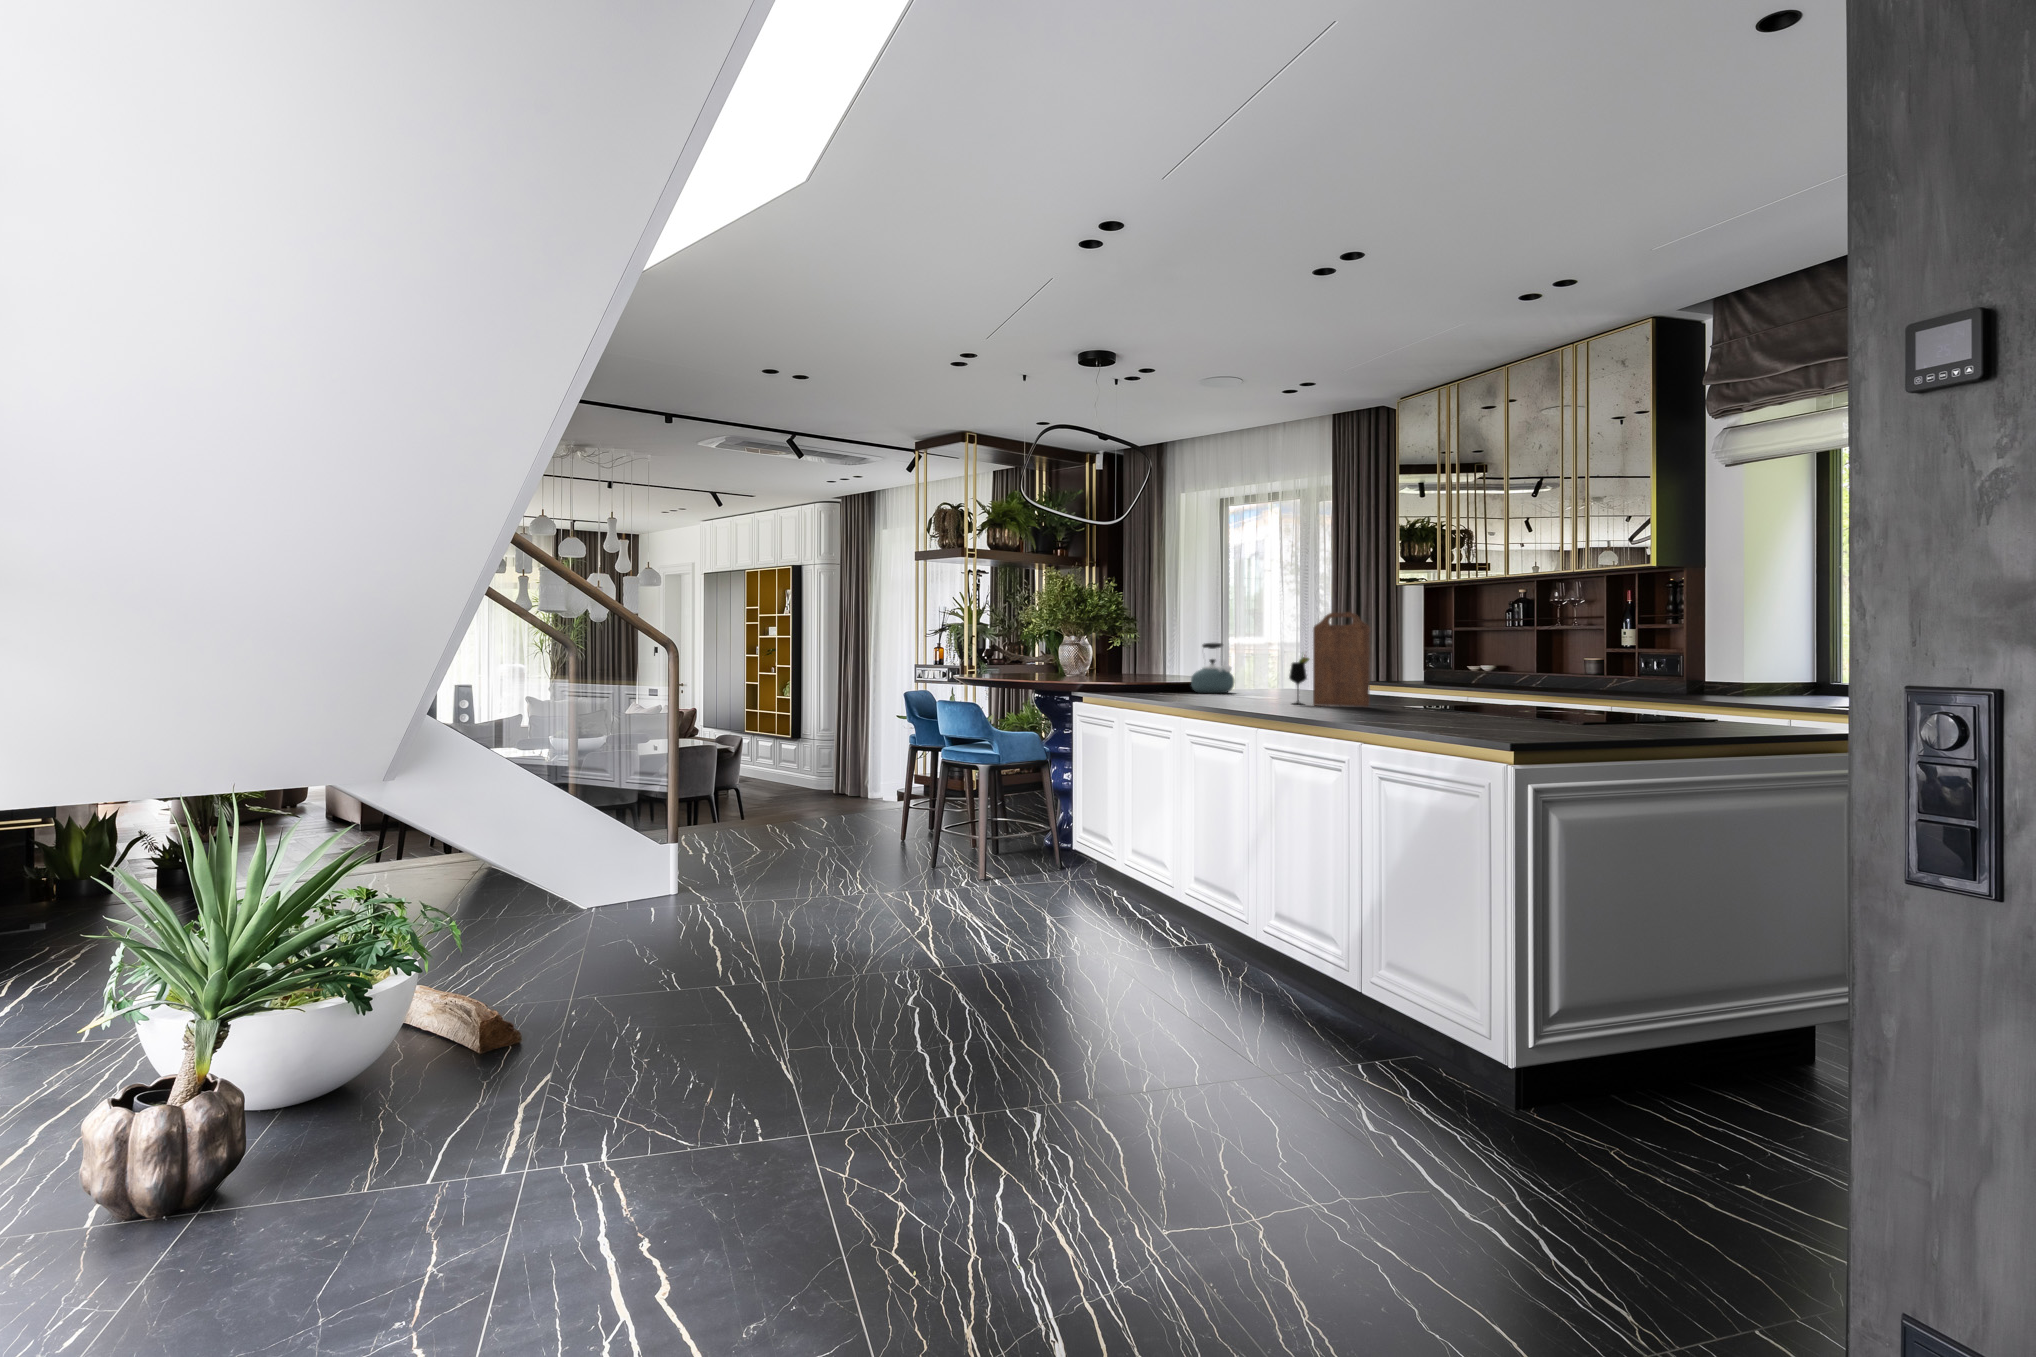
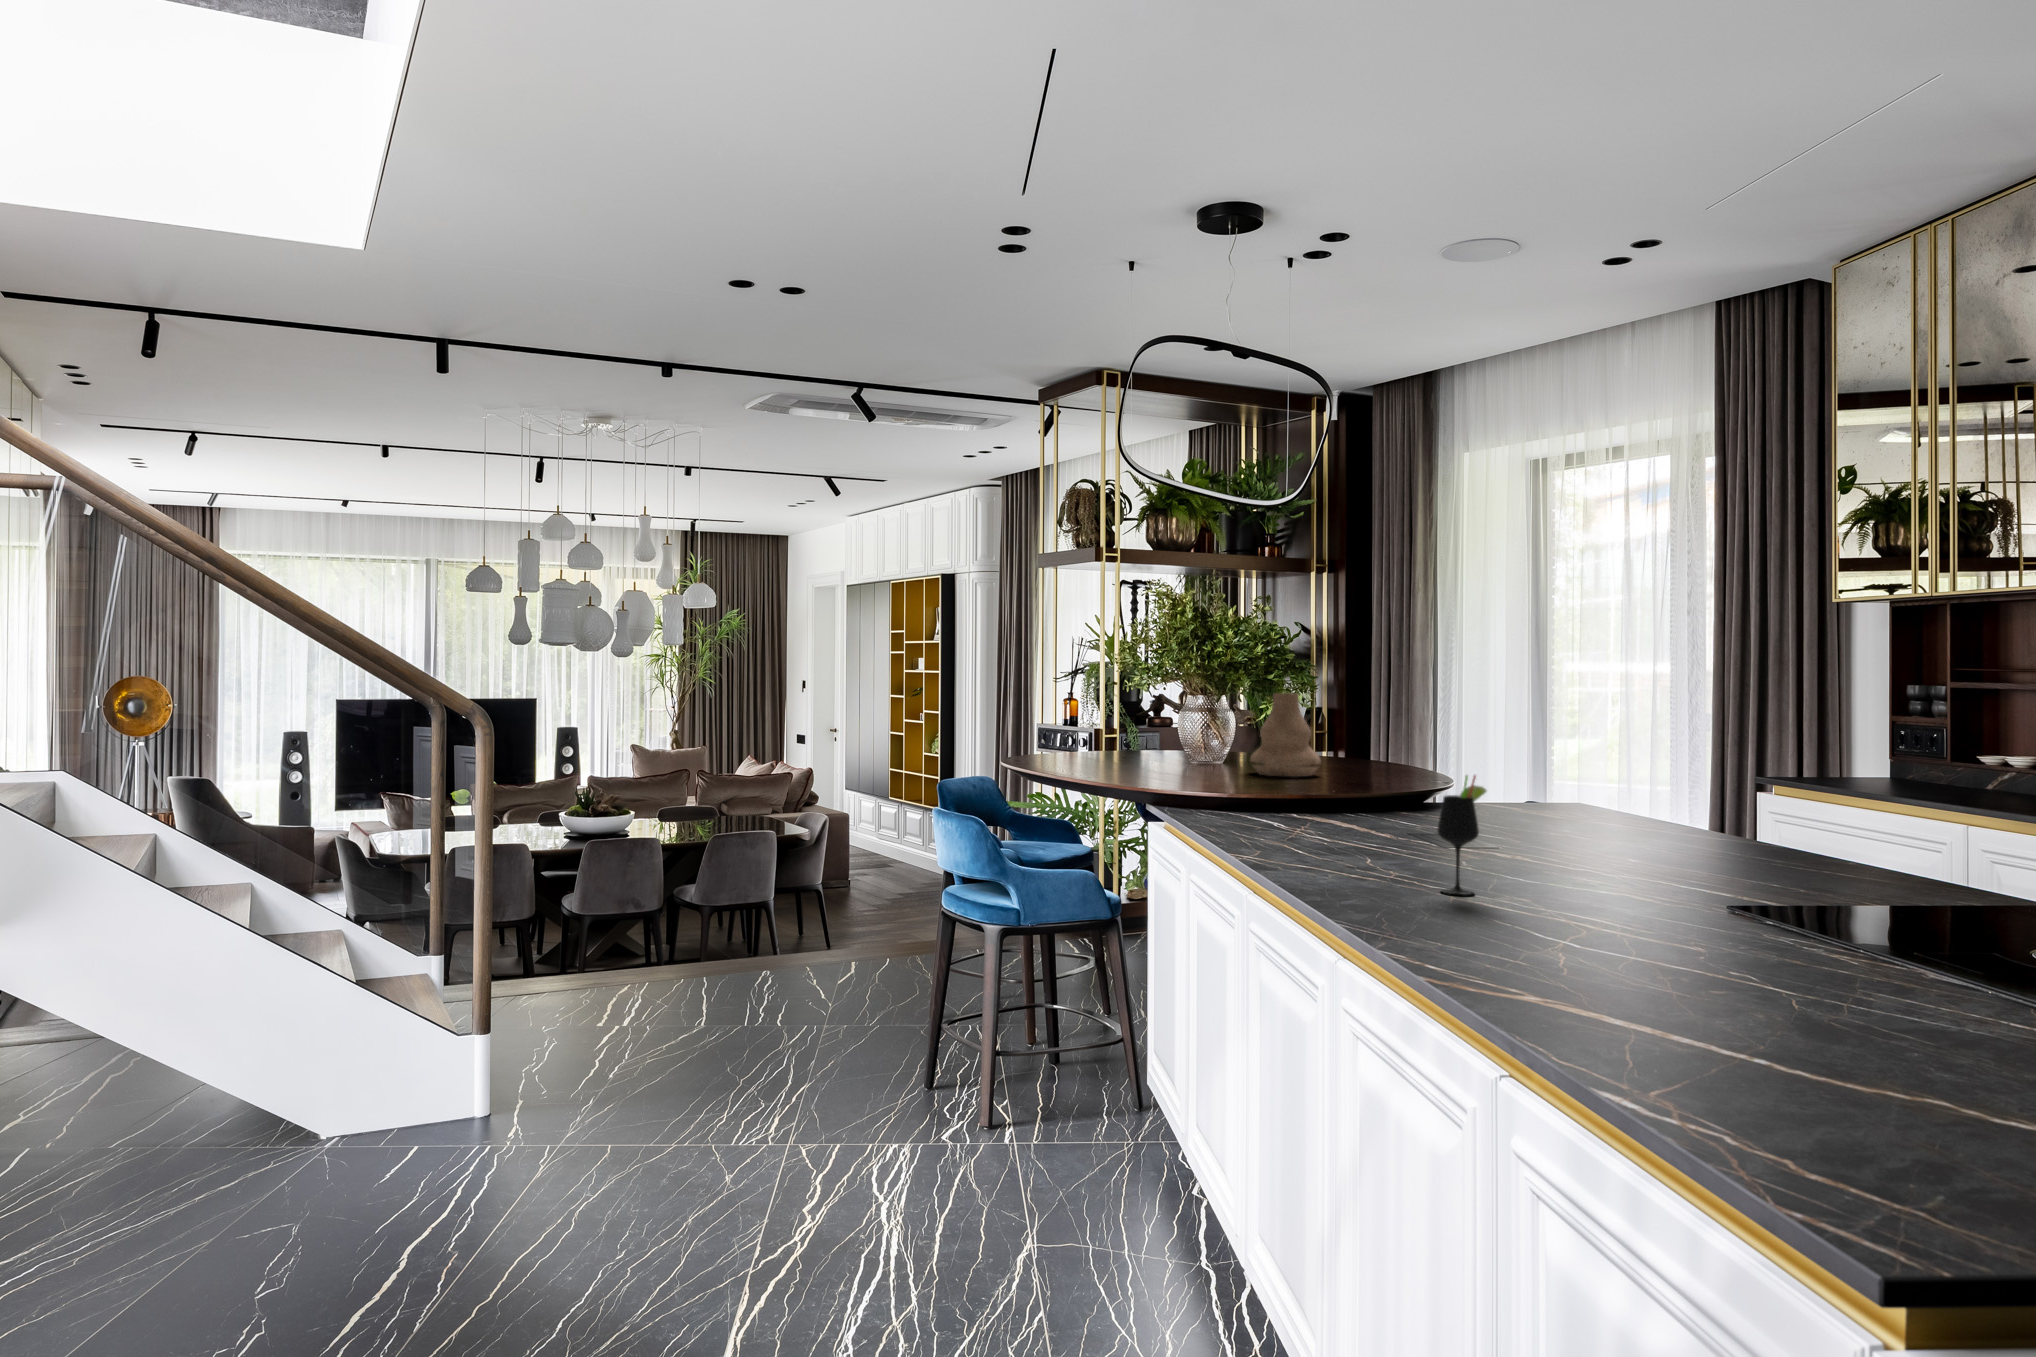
cutting board: present [1313,612,1370,706] -> none [1481,687,1619,922]
vase: none [1103,636,1143,684] -> present [1250,693,1321,777]
kettle: present [1191,643,1234,693] -> none [1336,721,1422,820]

